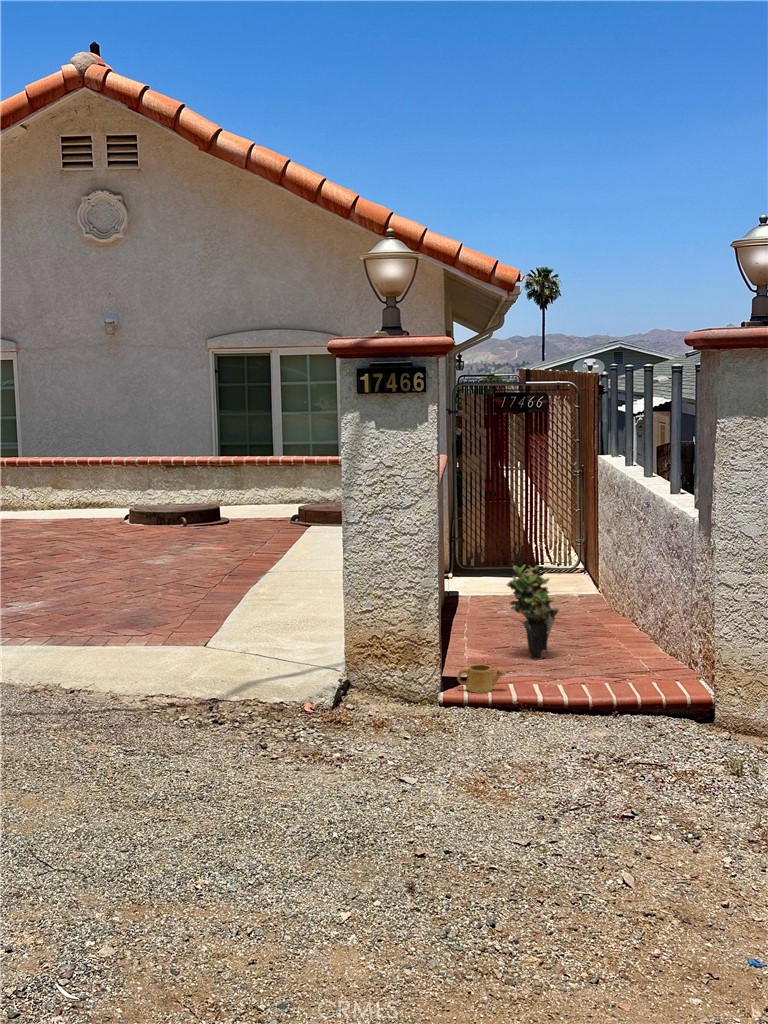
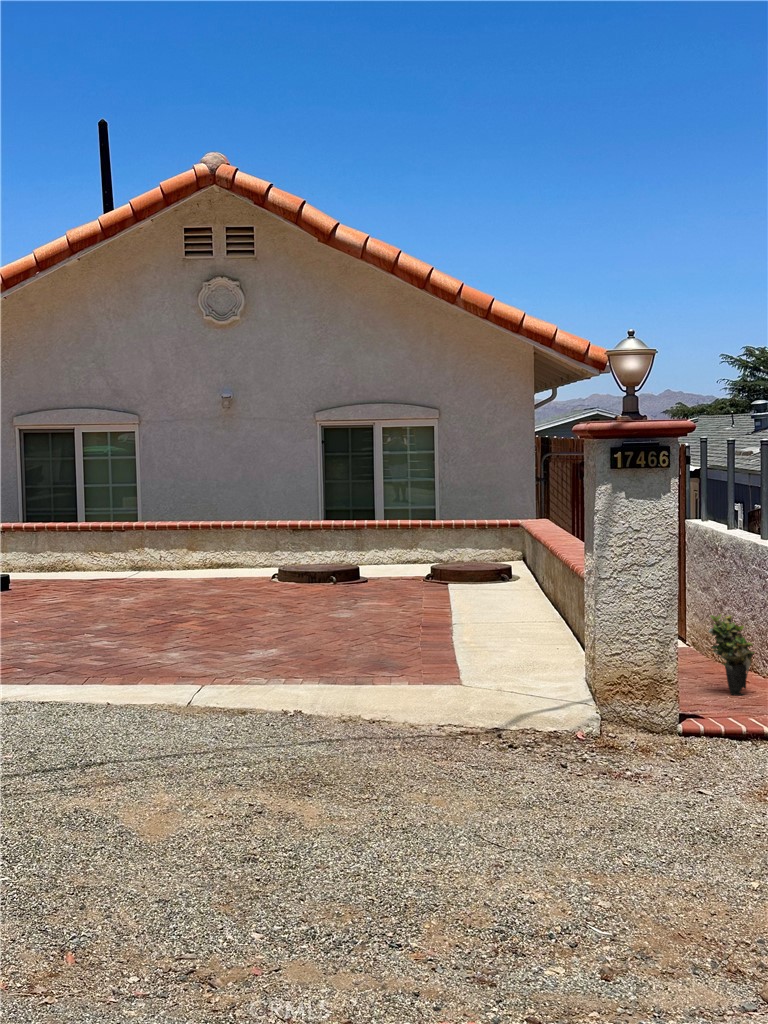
watering can: present [457,664,506,693] -> none [697,698,739,723]

